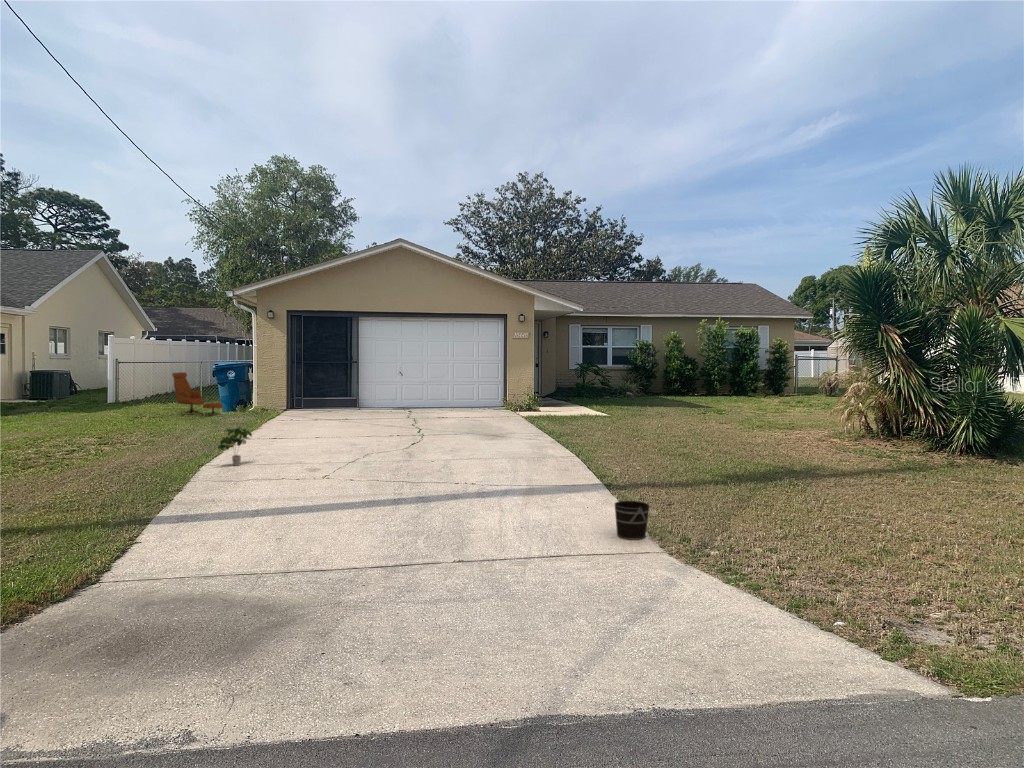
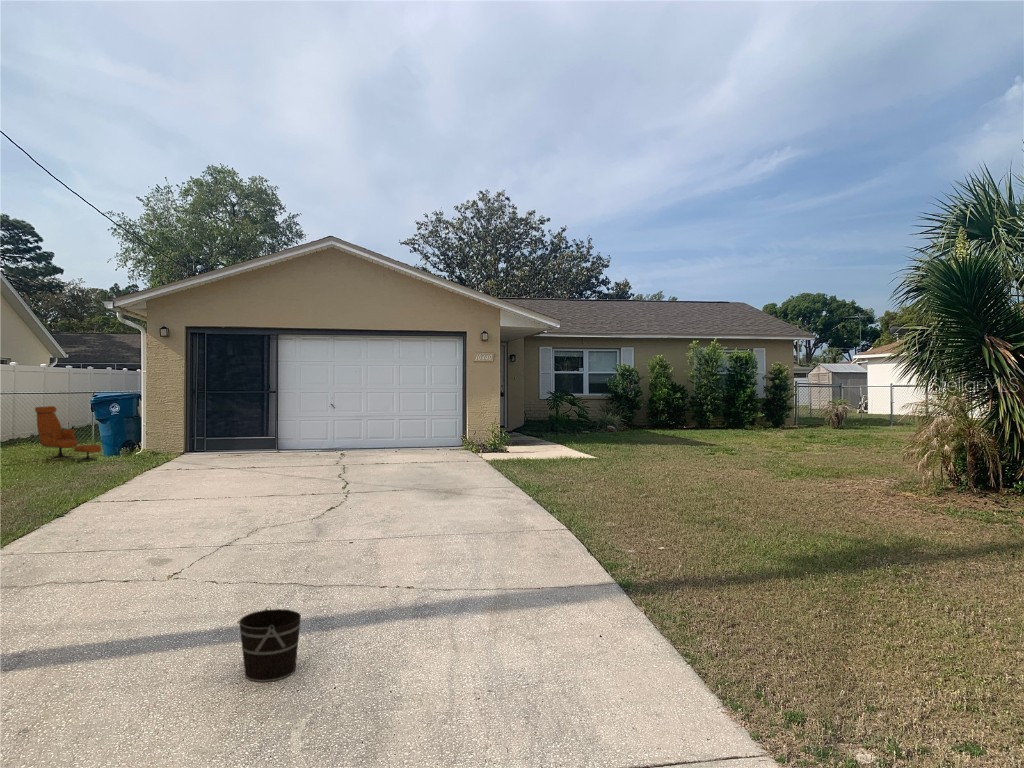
potted plant: present [218,427,252,466] -> none [27,486,86,544]
bucket: present [615,500,649,540] -> present [237,607,301,682]

